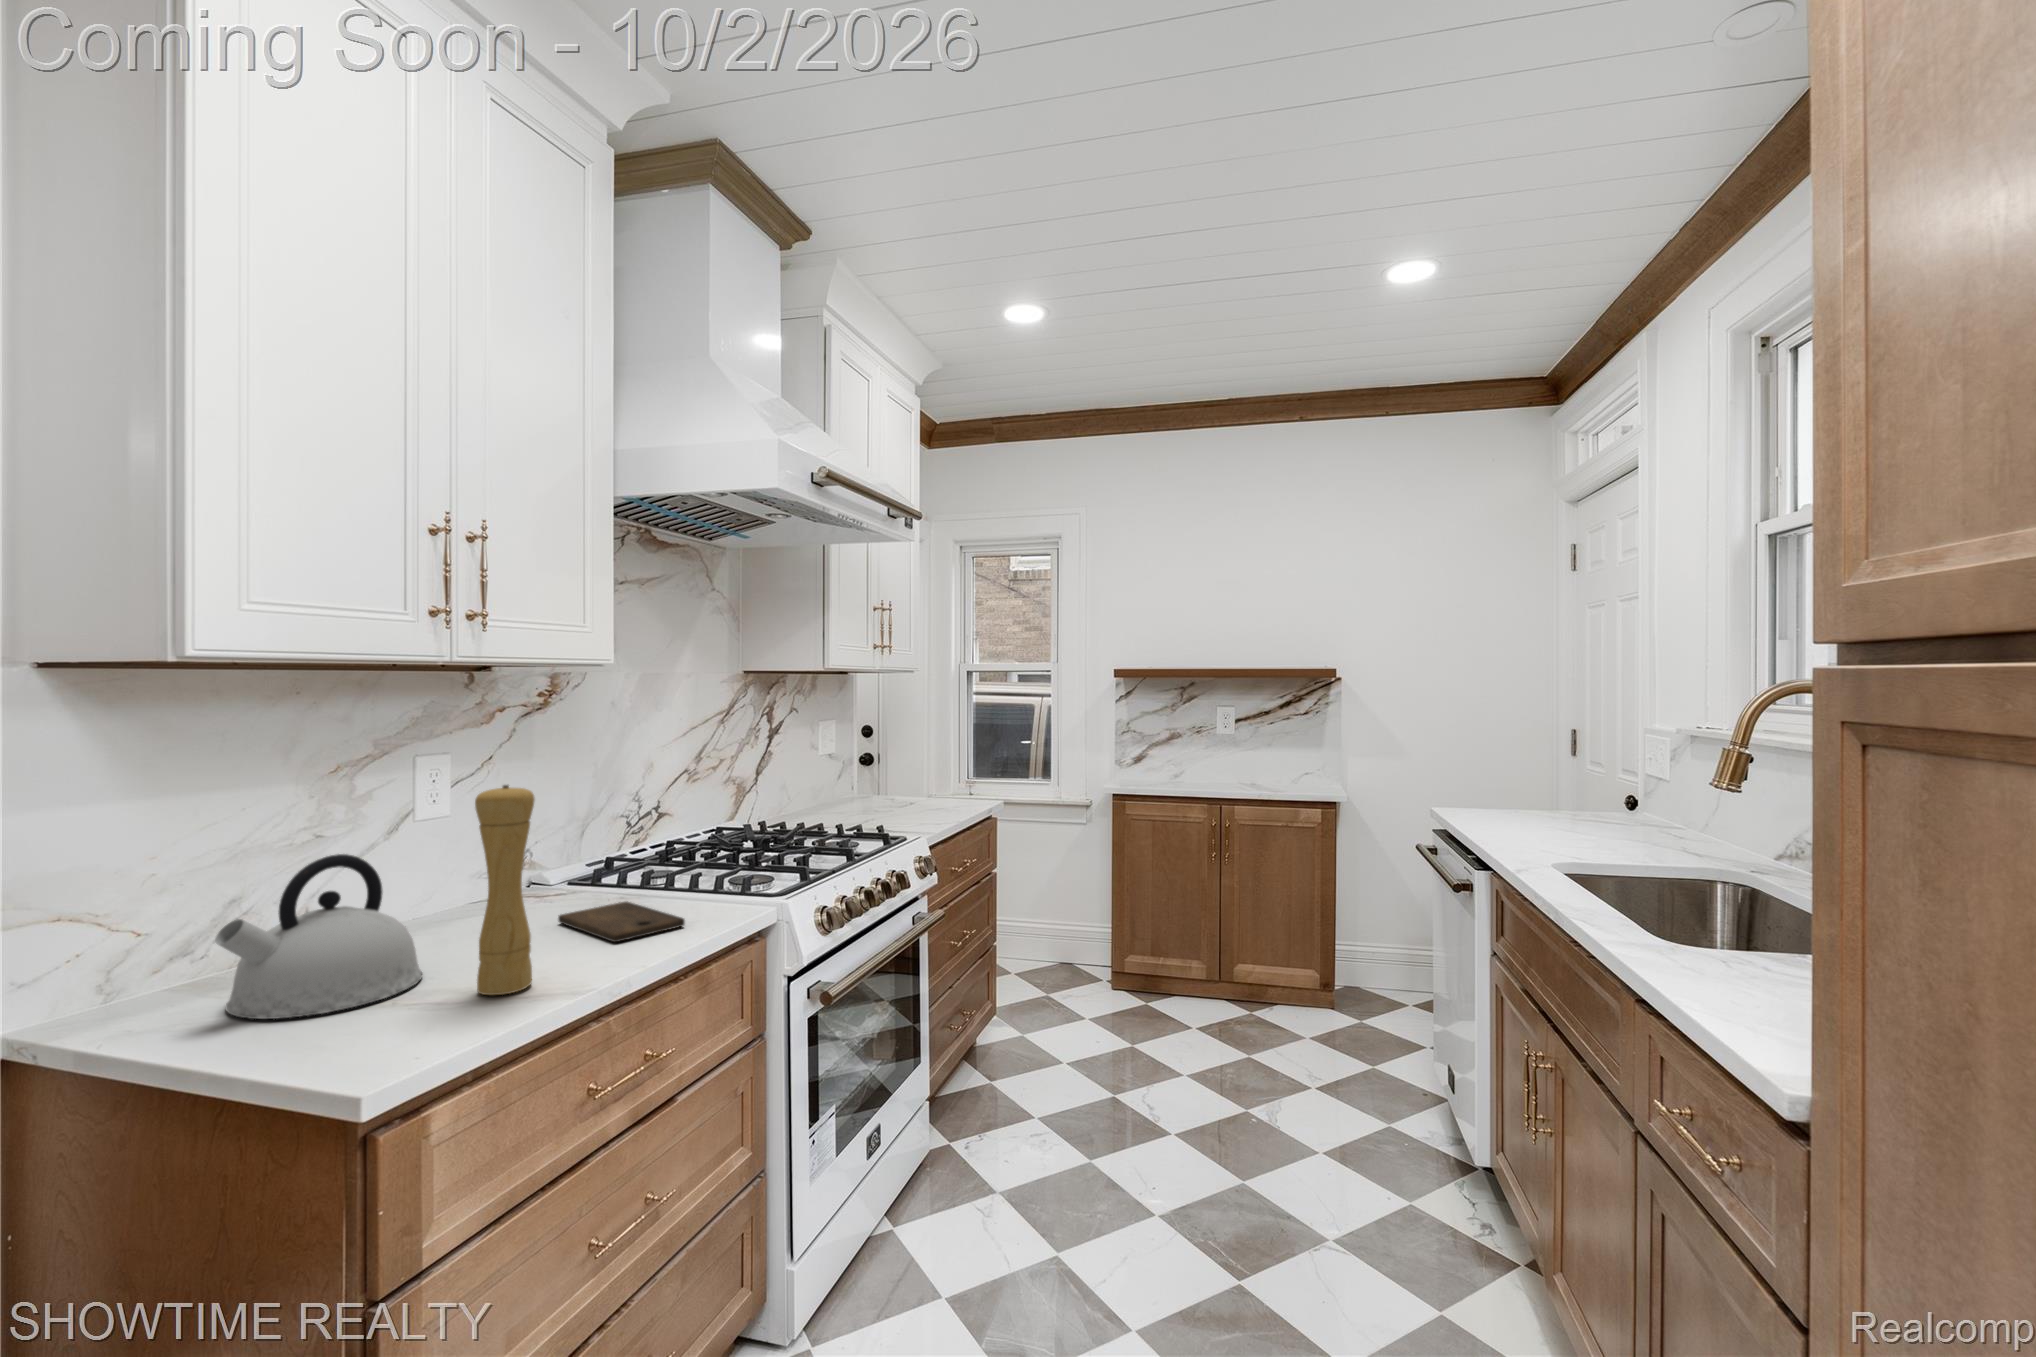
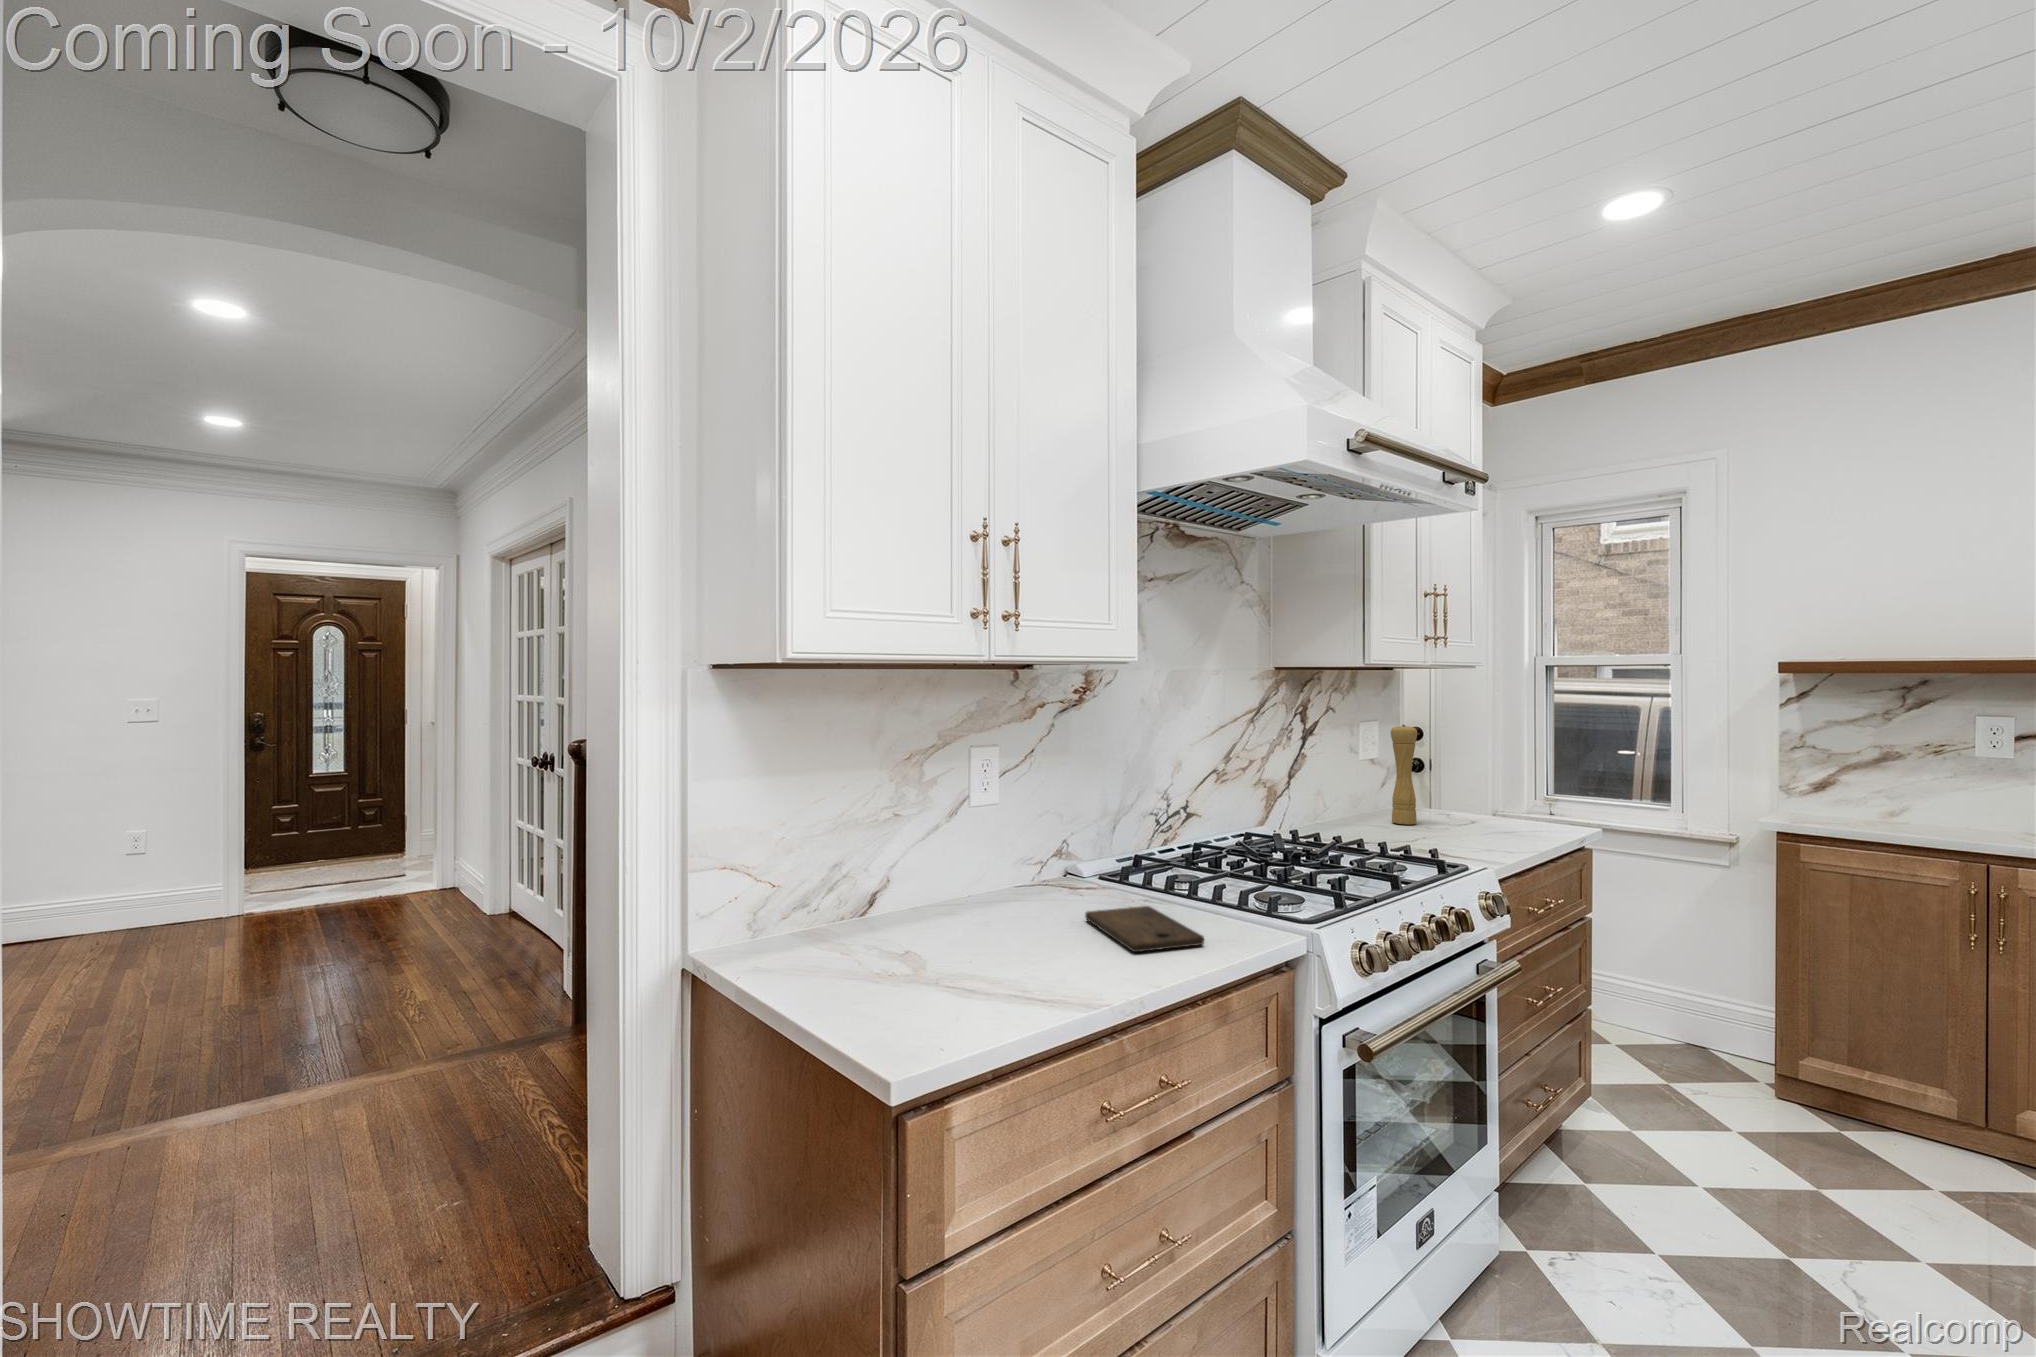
pepper mill: present [475,785,535,995] -> present [1391,725,1417,824]
kettle: present [215,854,422,1019] -> none [816,836,967,980]

